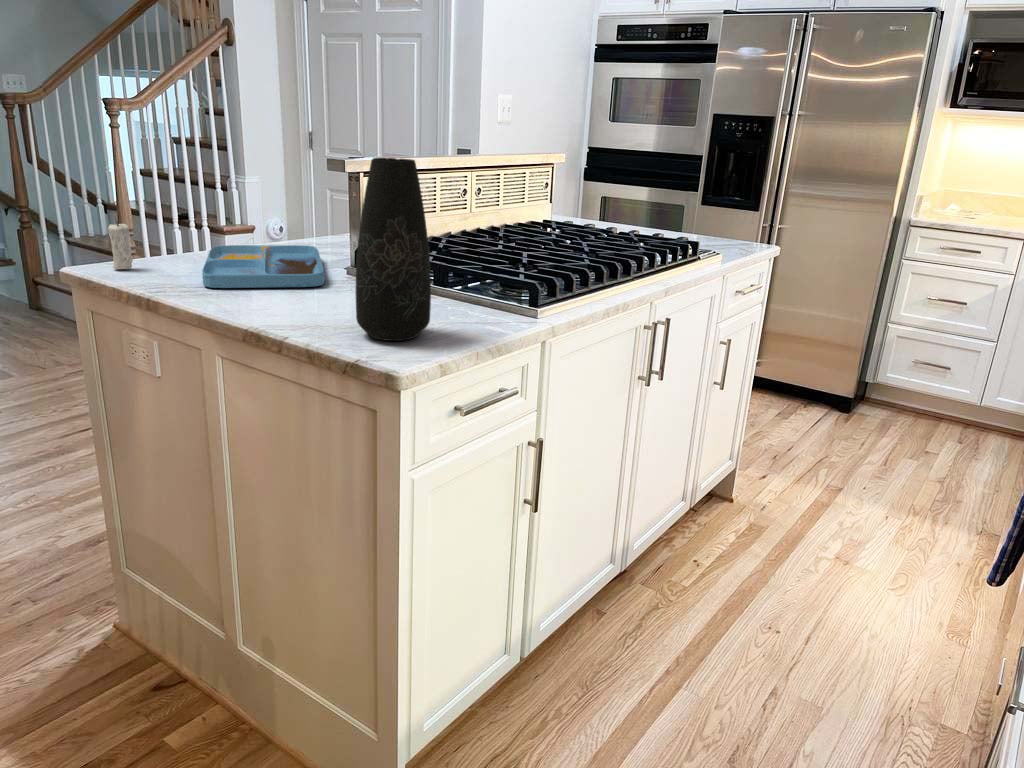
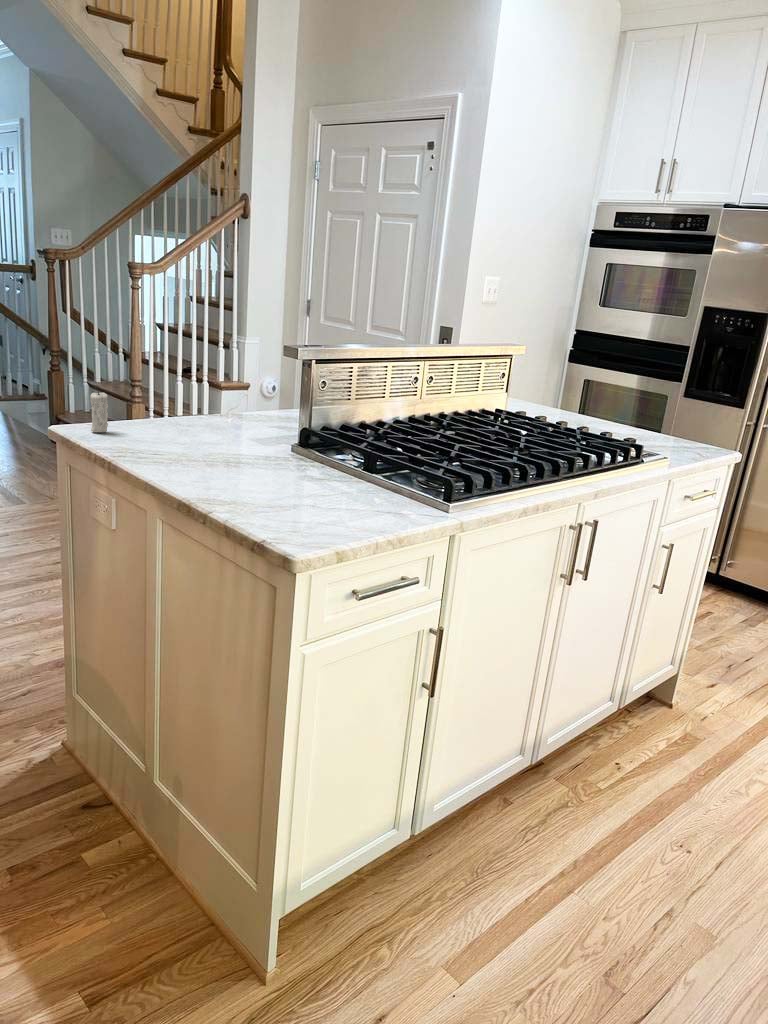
vase: present [356,158,431,341] -> none [274,362,342,526]
tray: present [202,245,325,288] -> none [160,416,272,463]

